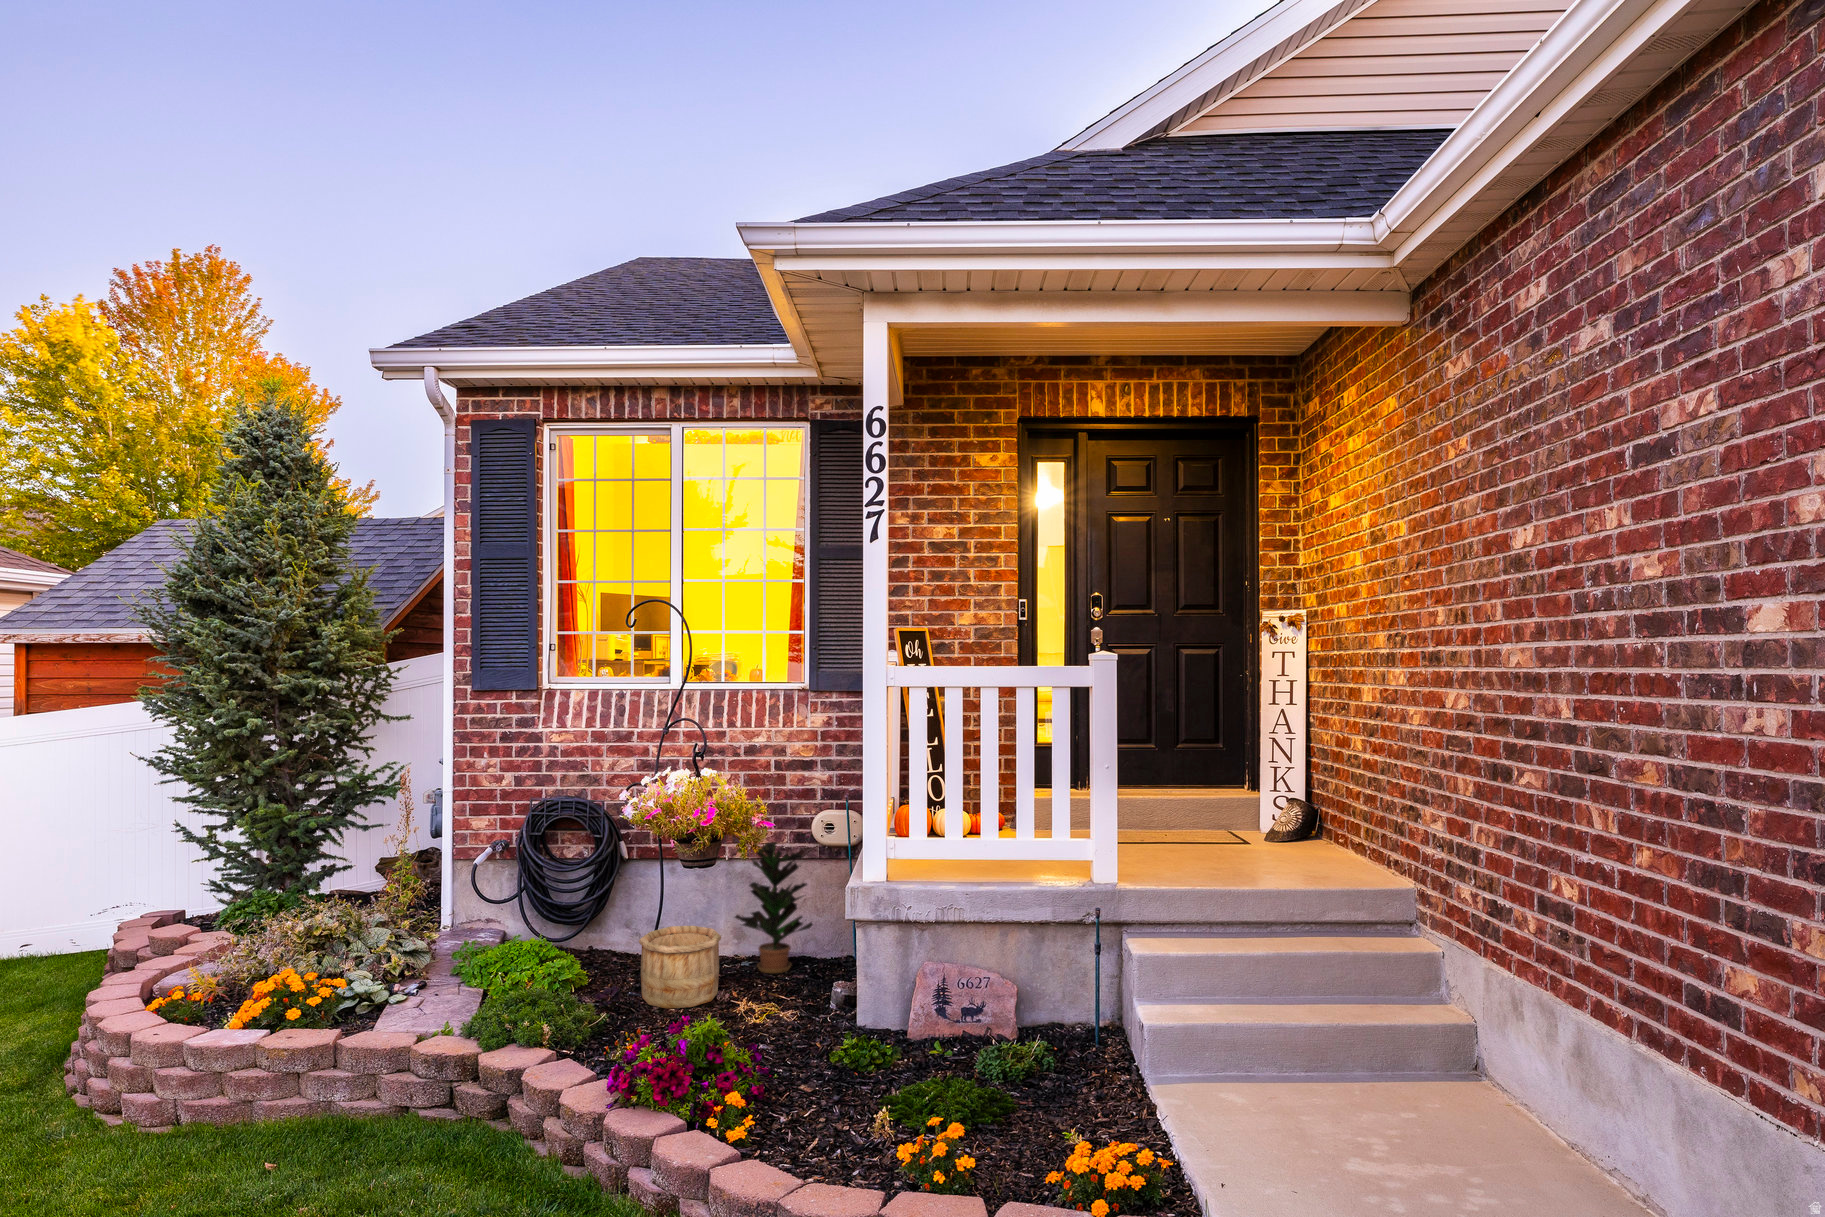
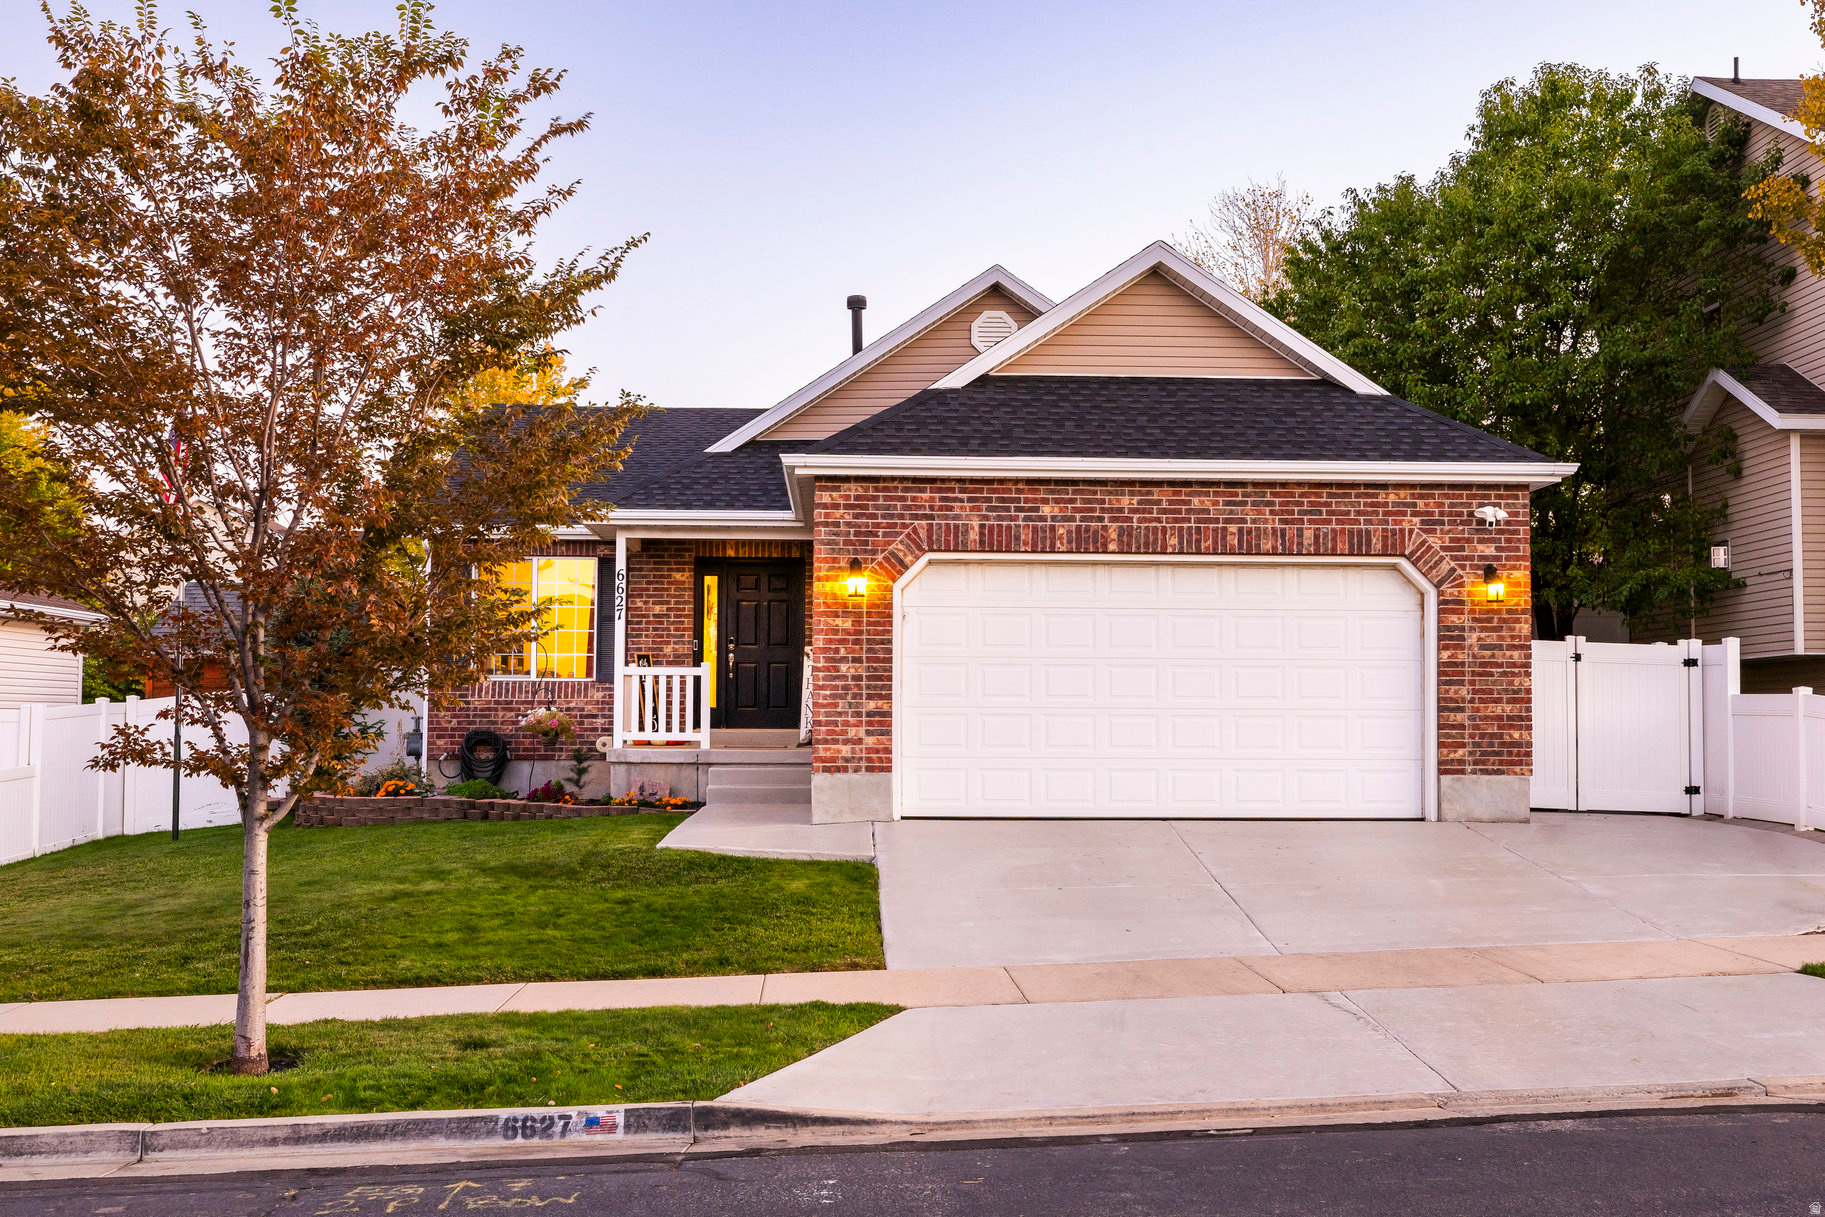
wooden bucket: present [639,926,721,1009] -> none [523,778,557,806]

